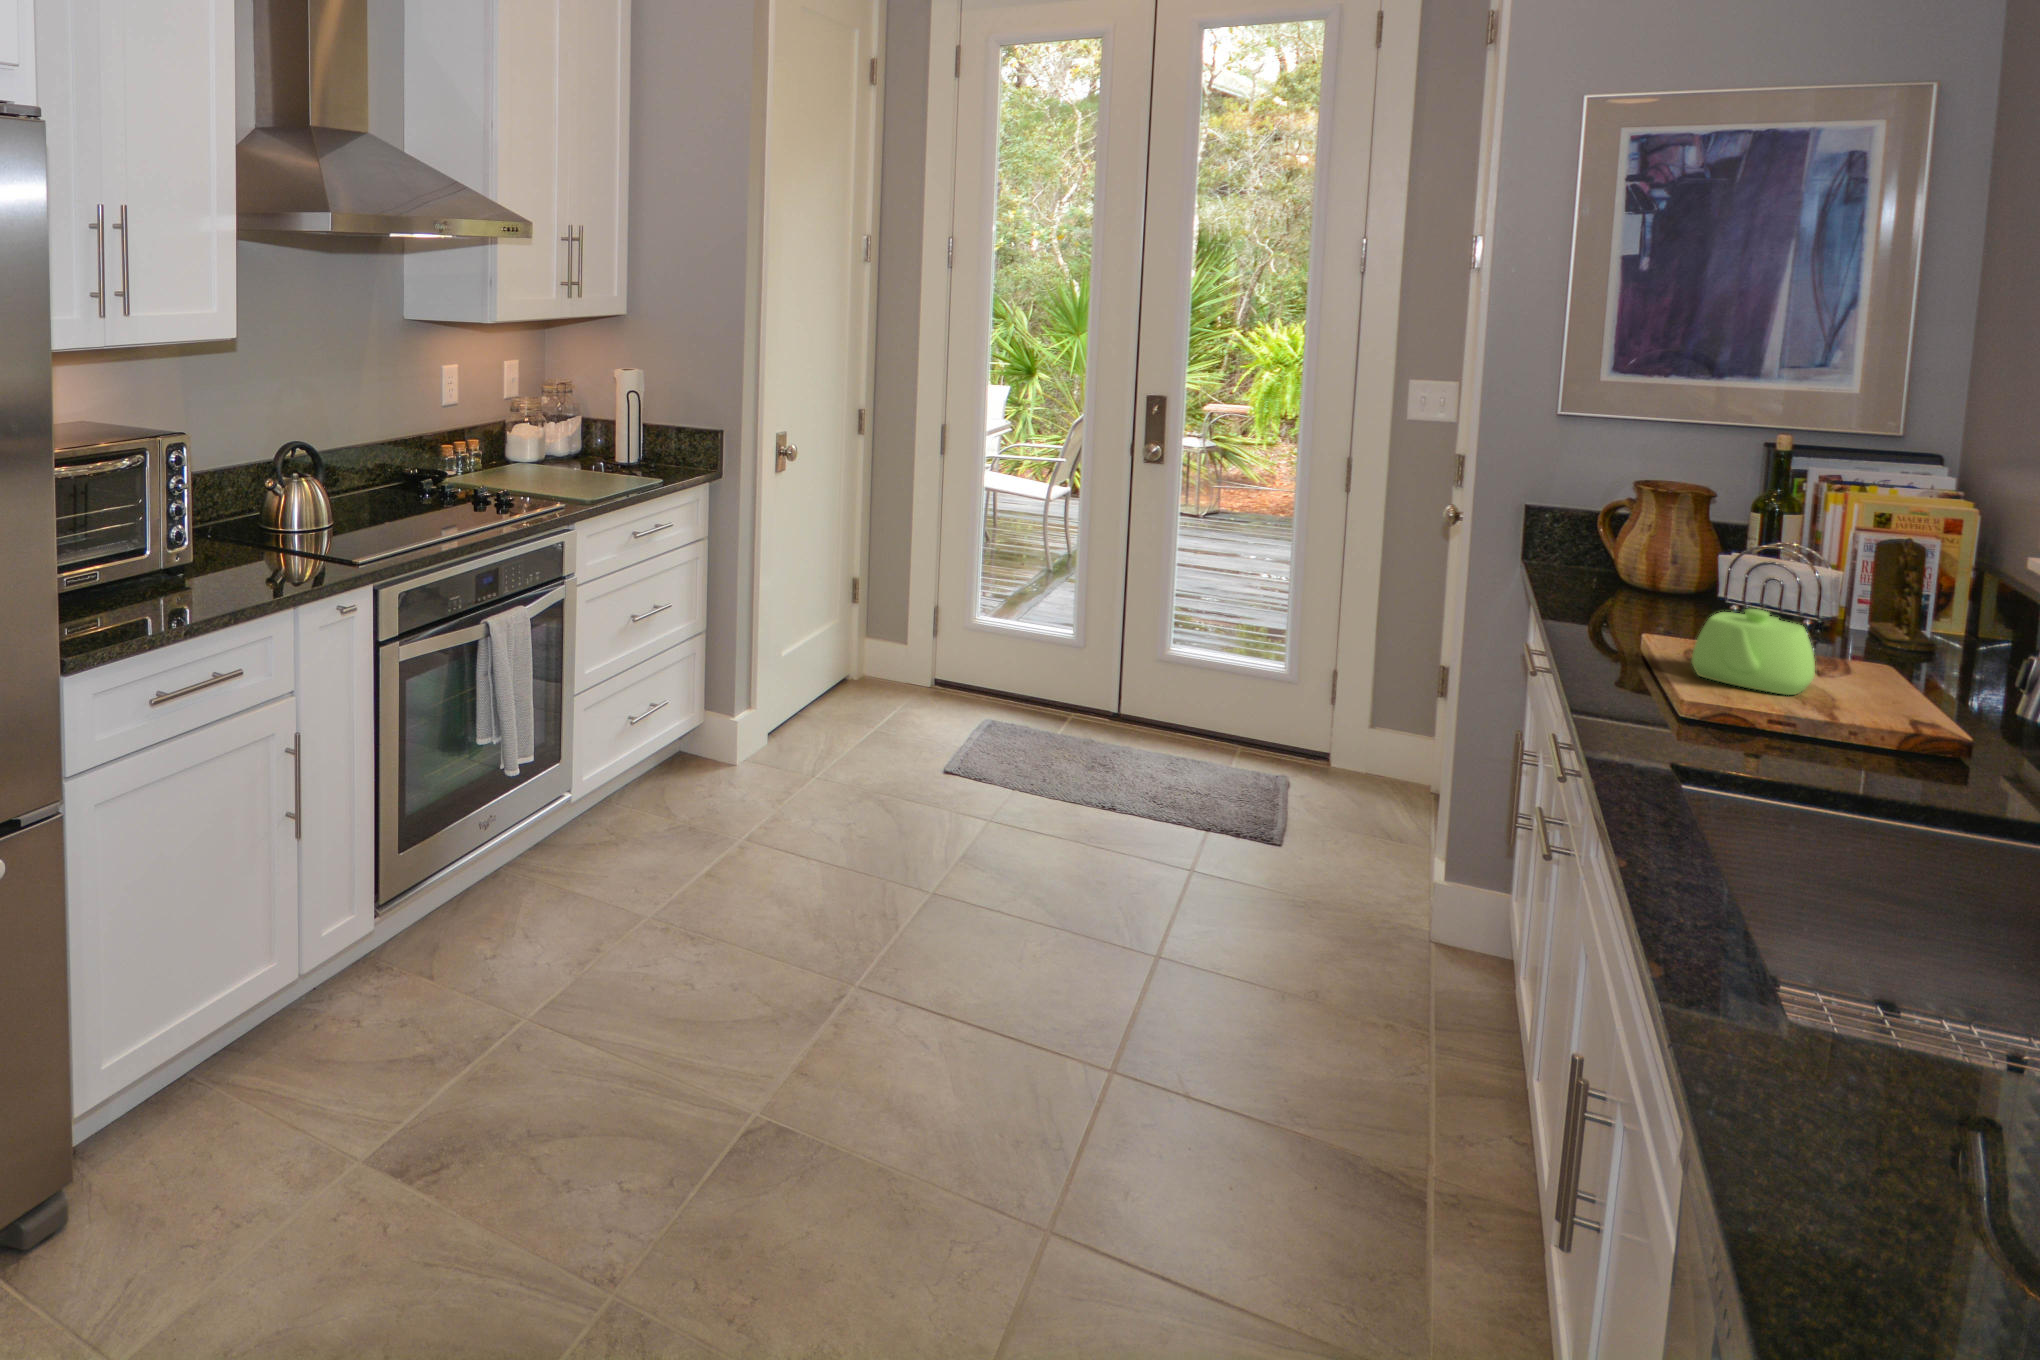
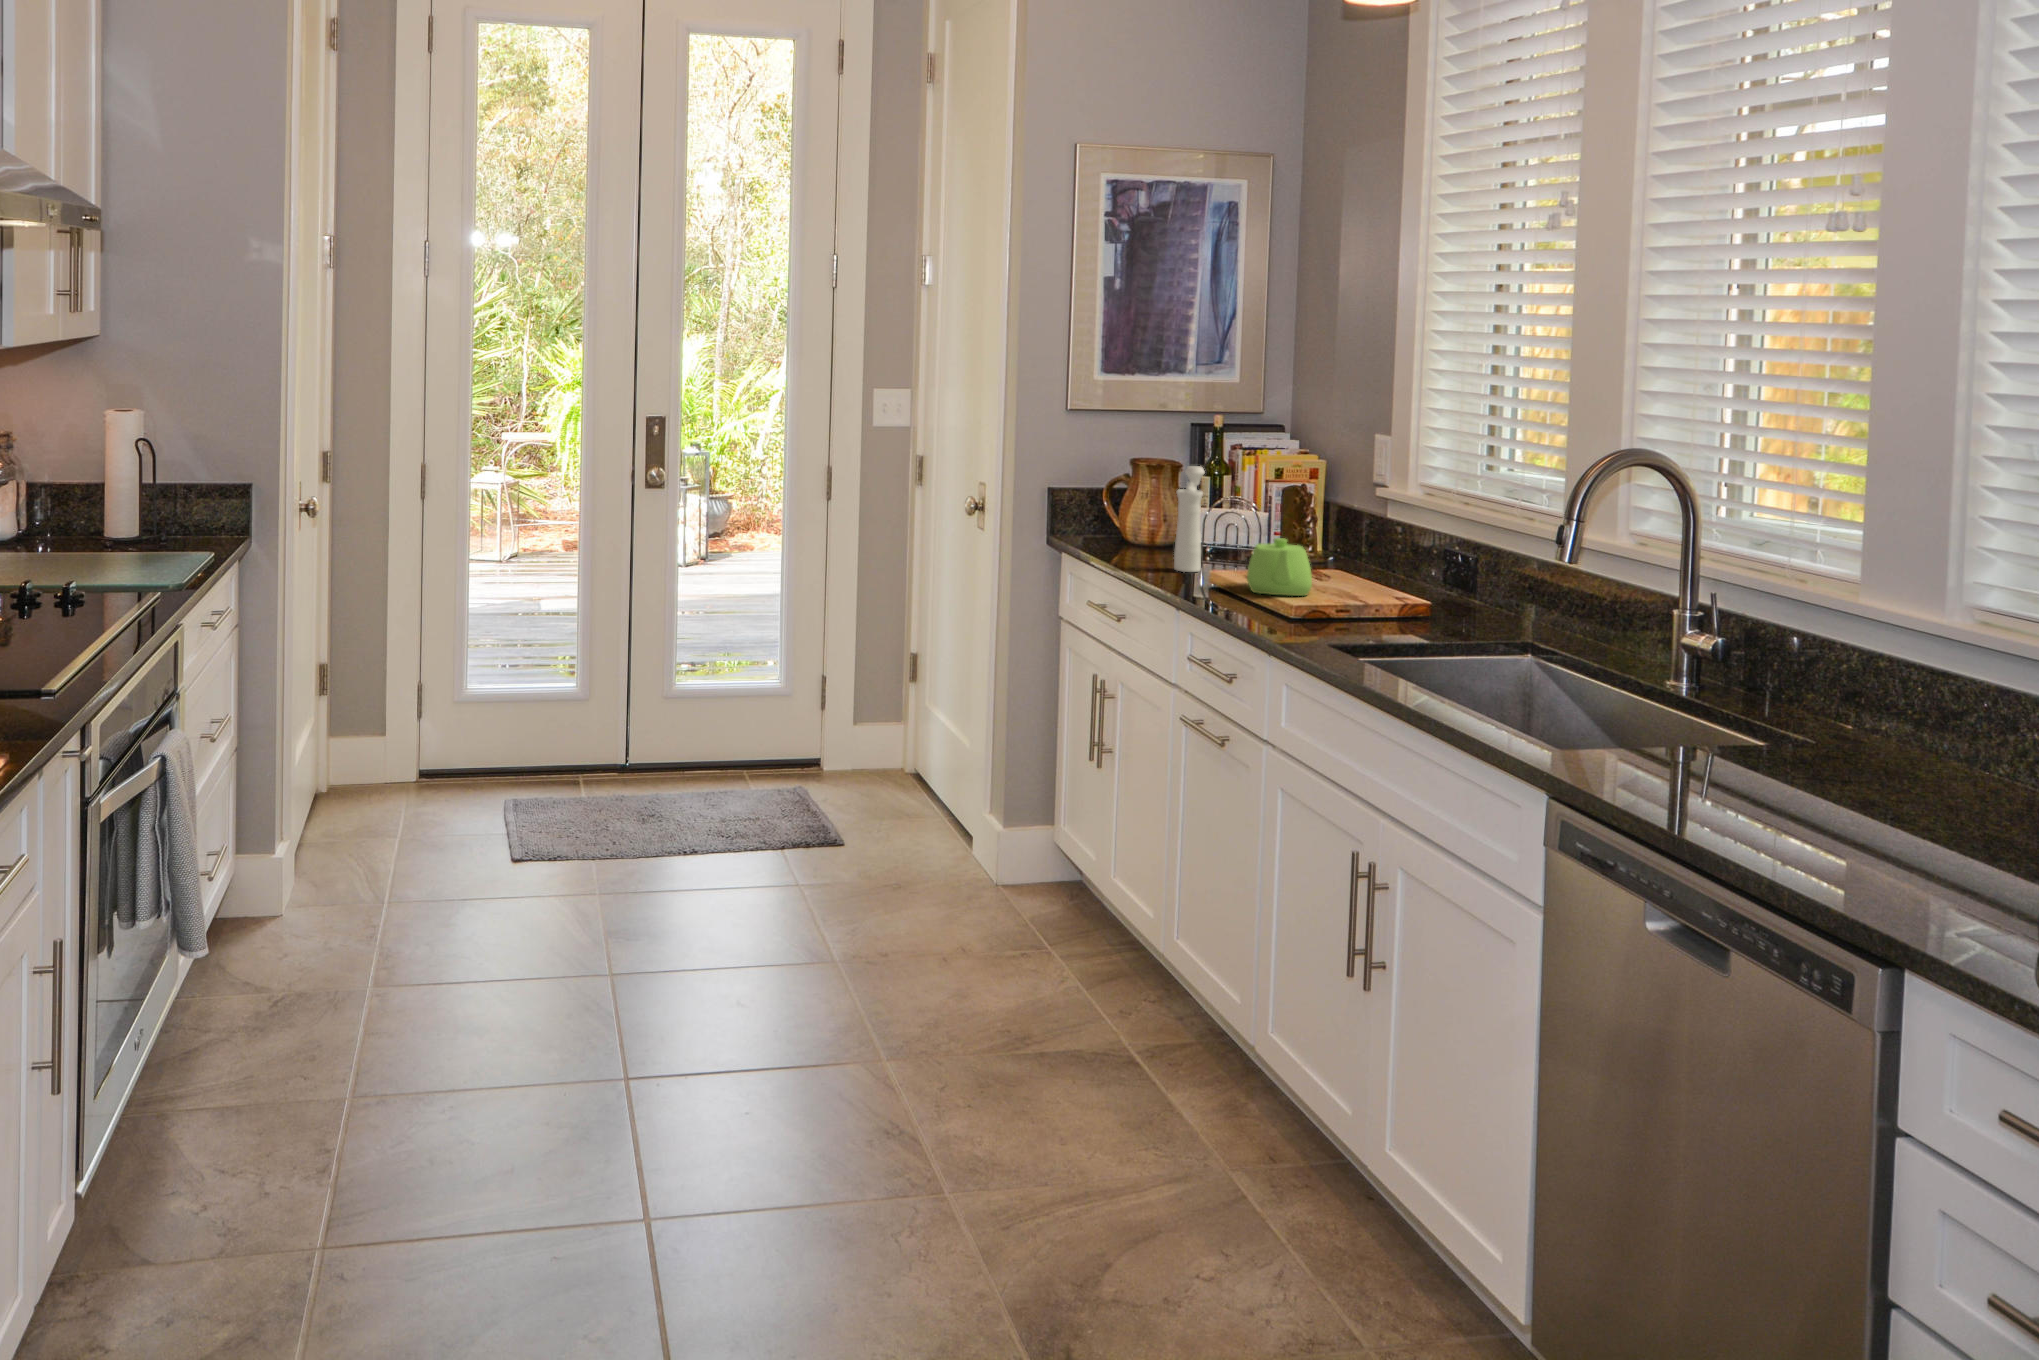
pepper mill: none [1622,498,1703,635] -> present [1174,466,1205,572]

